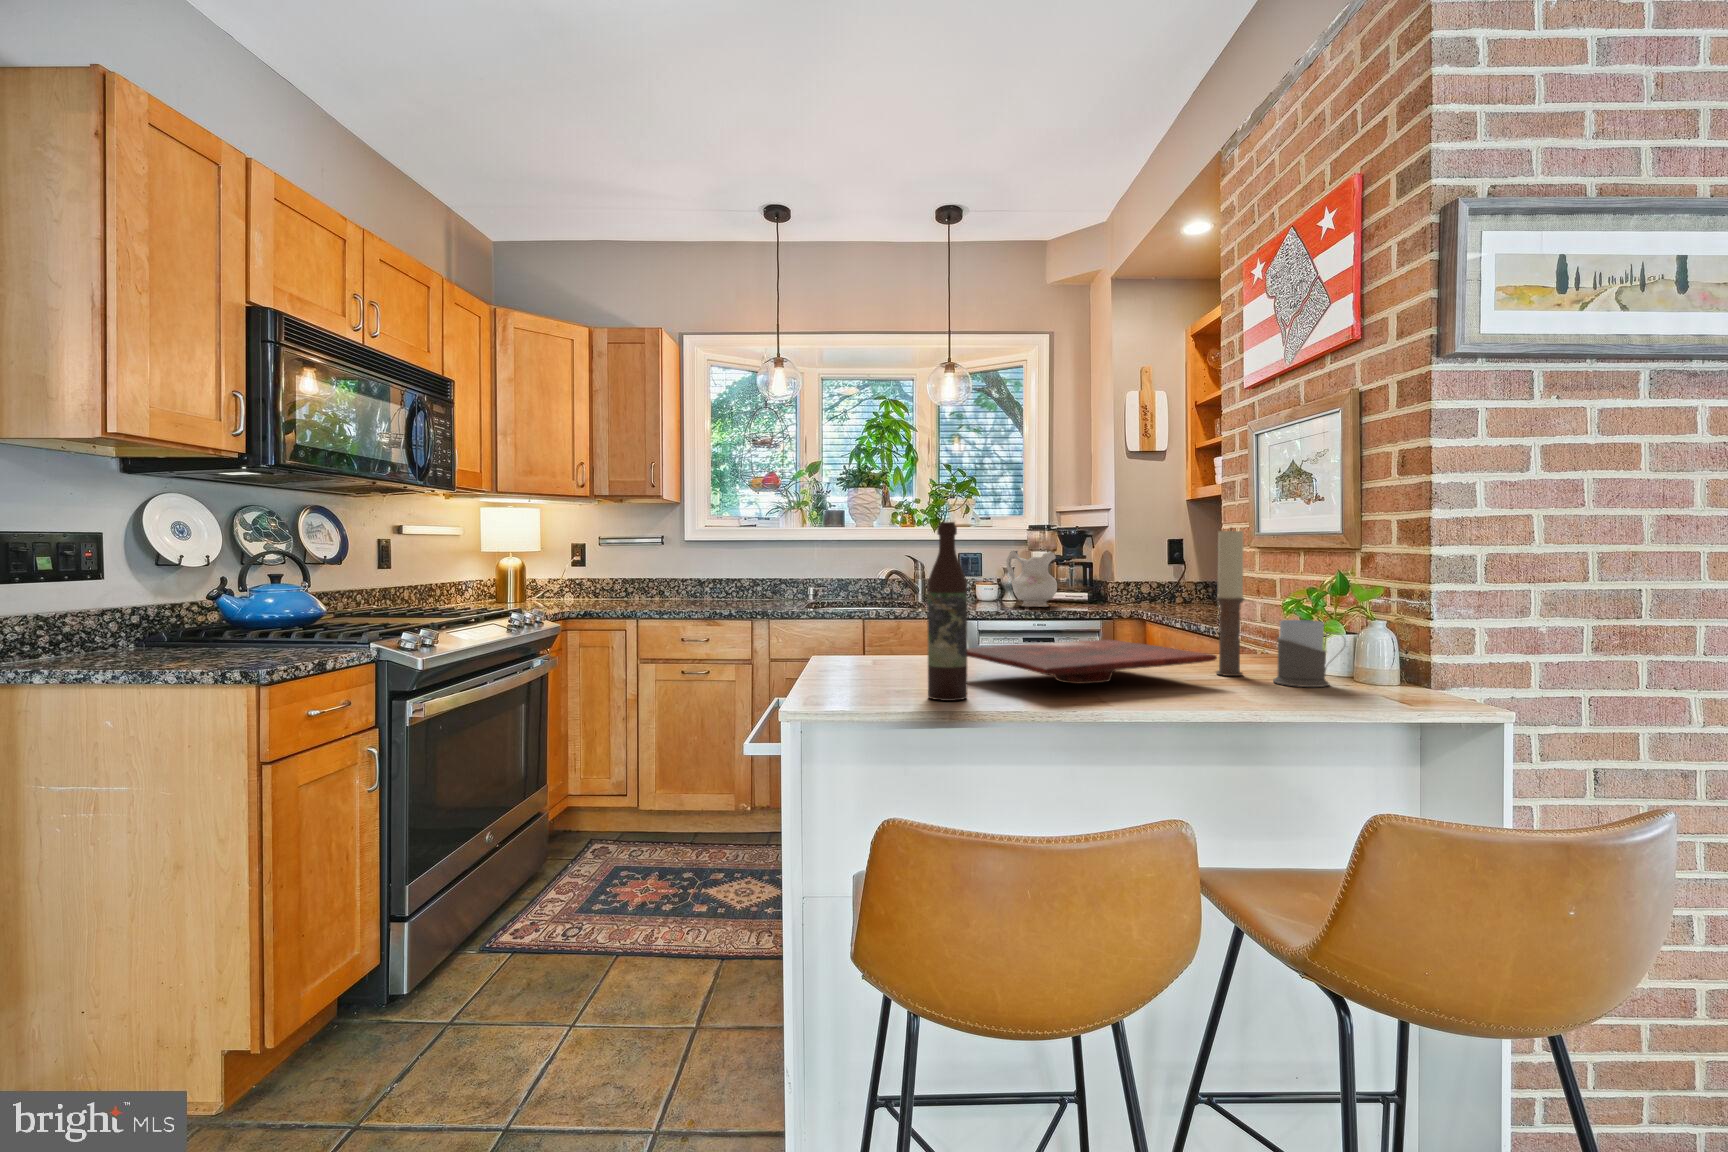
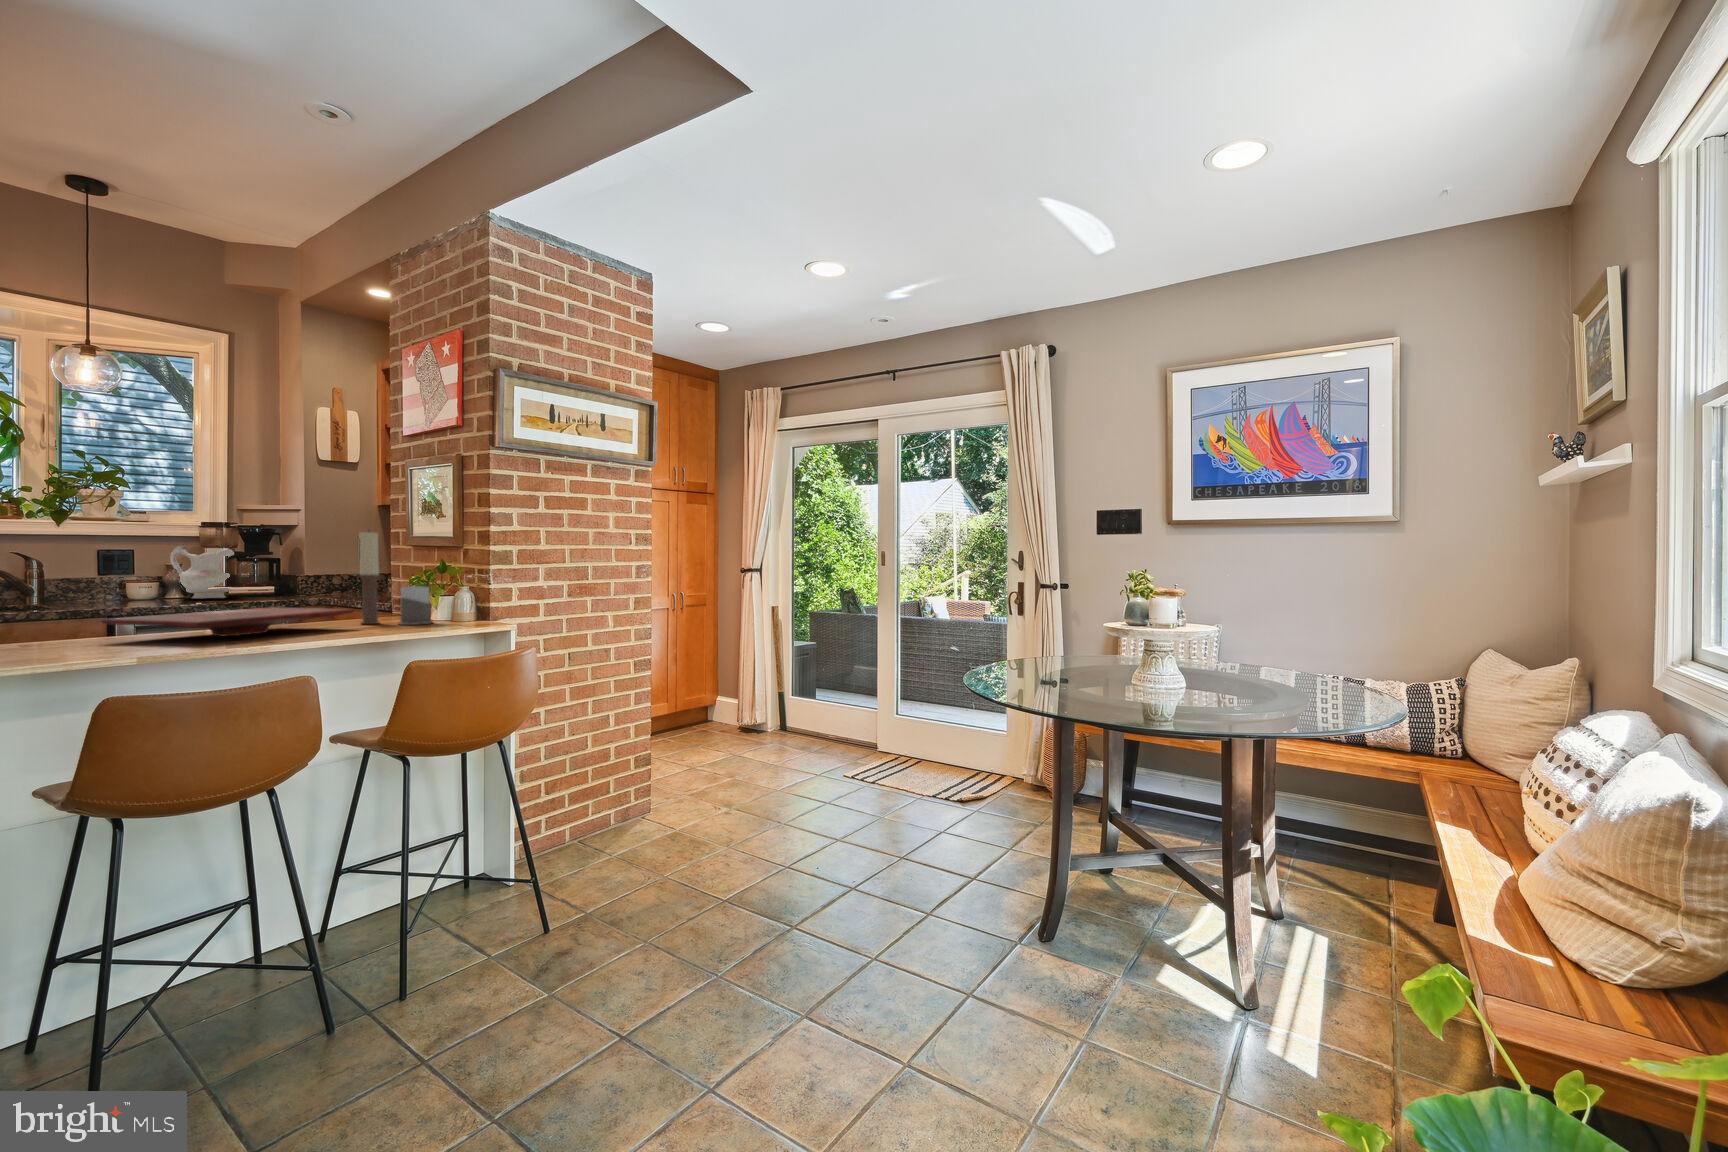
wine bottle: present [927,522,967,701] -> none [62,513,113,654]

